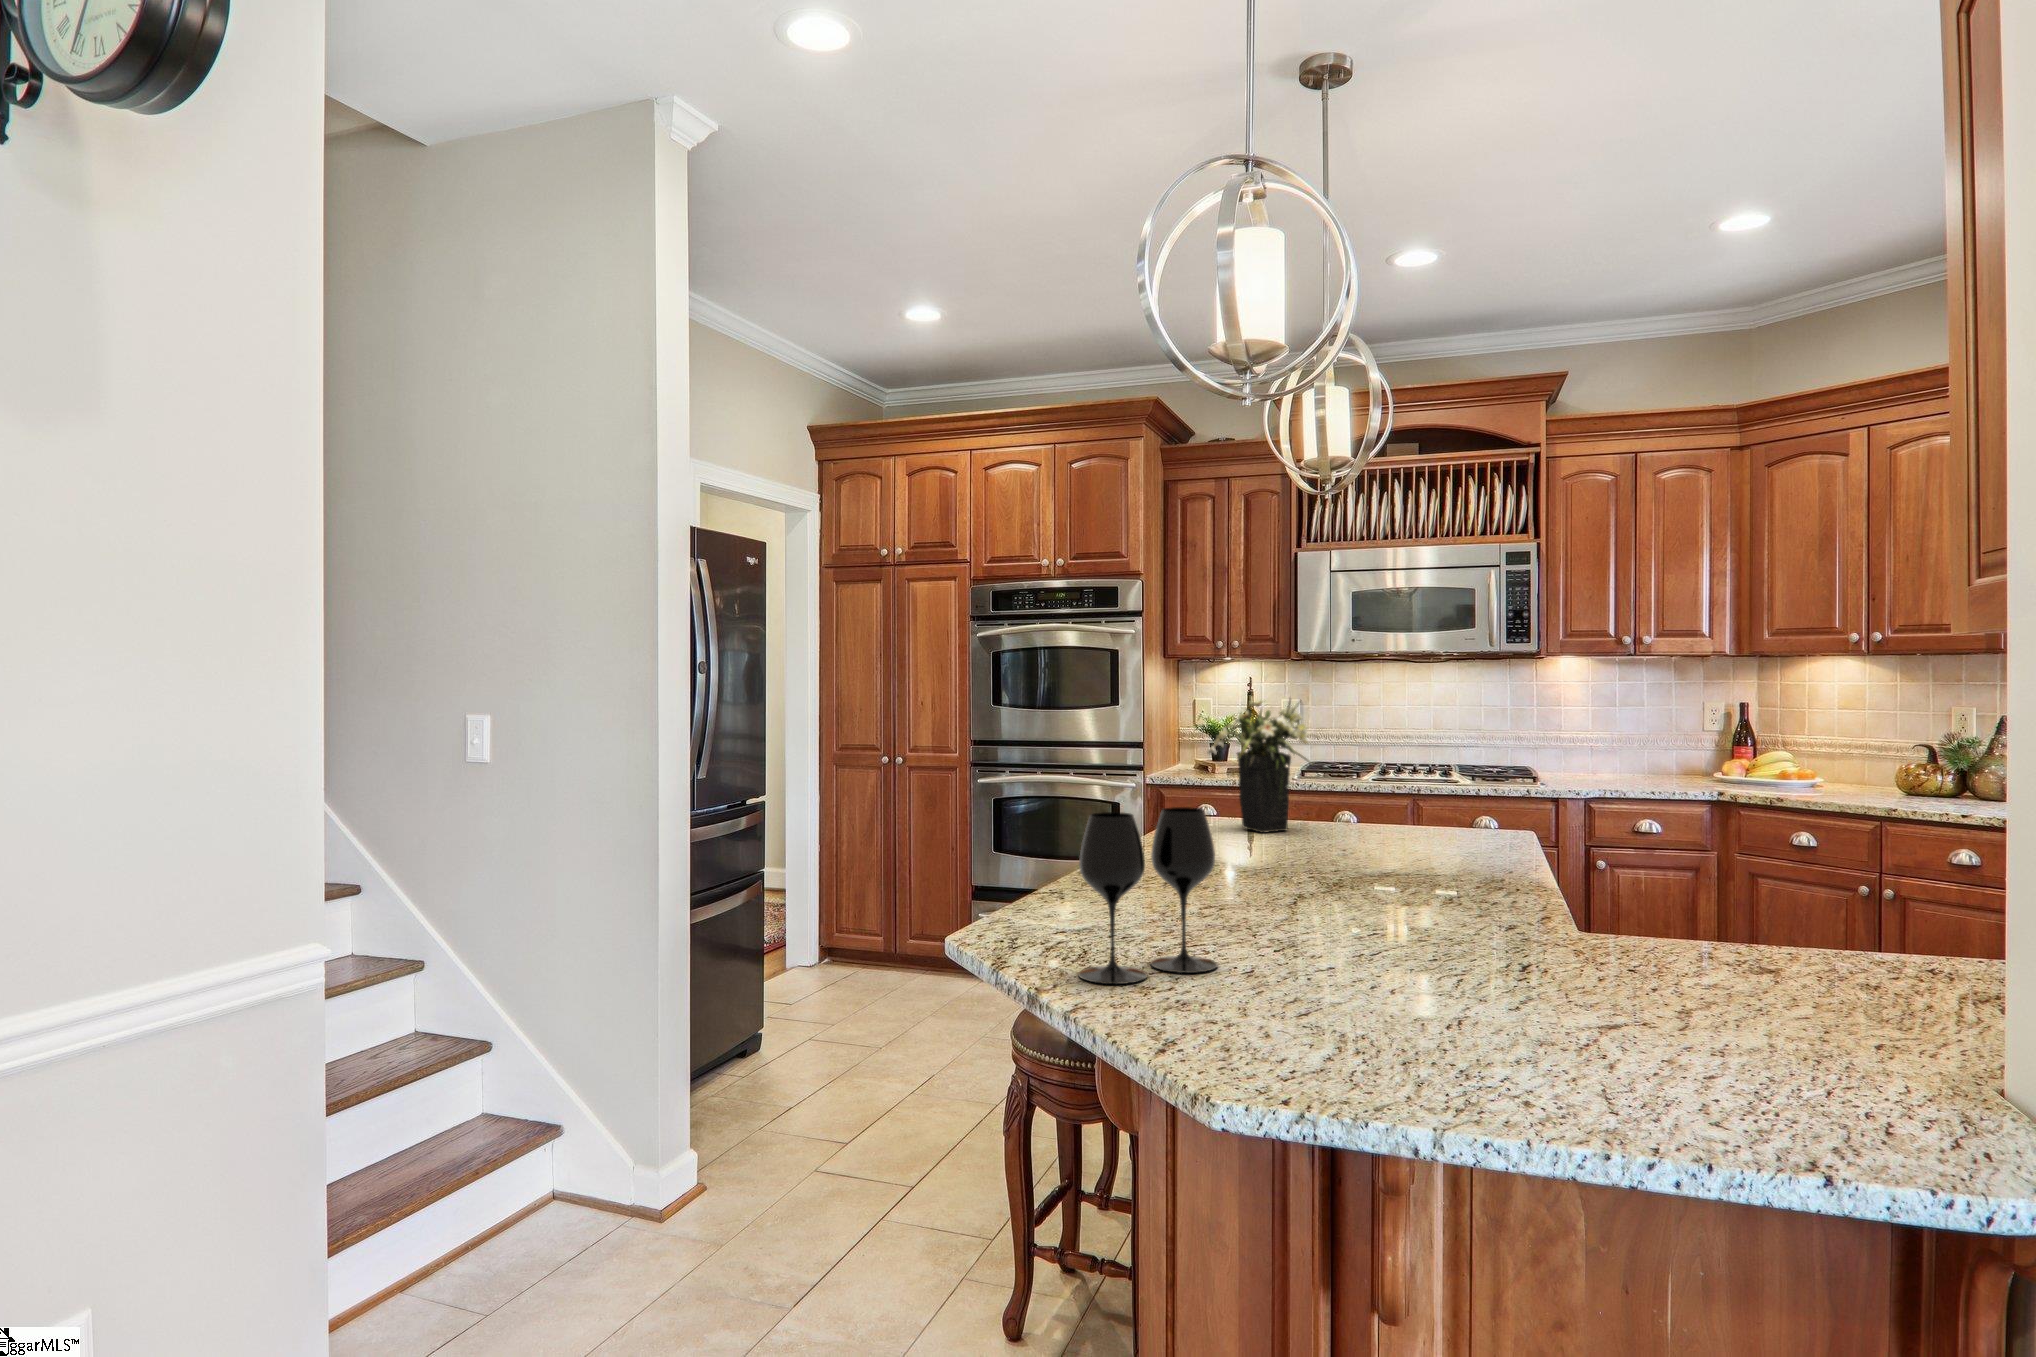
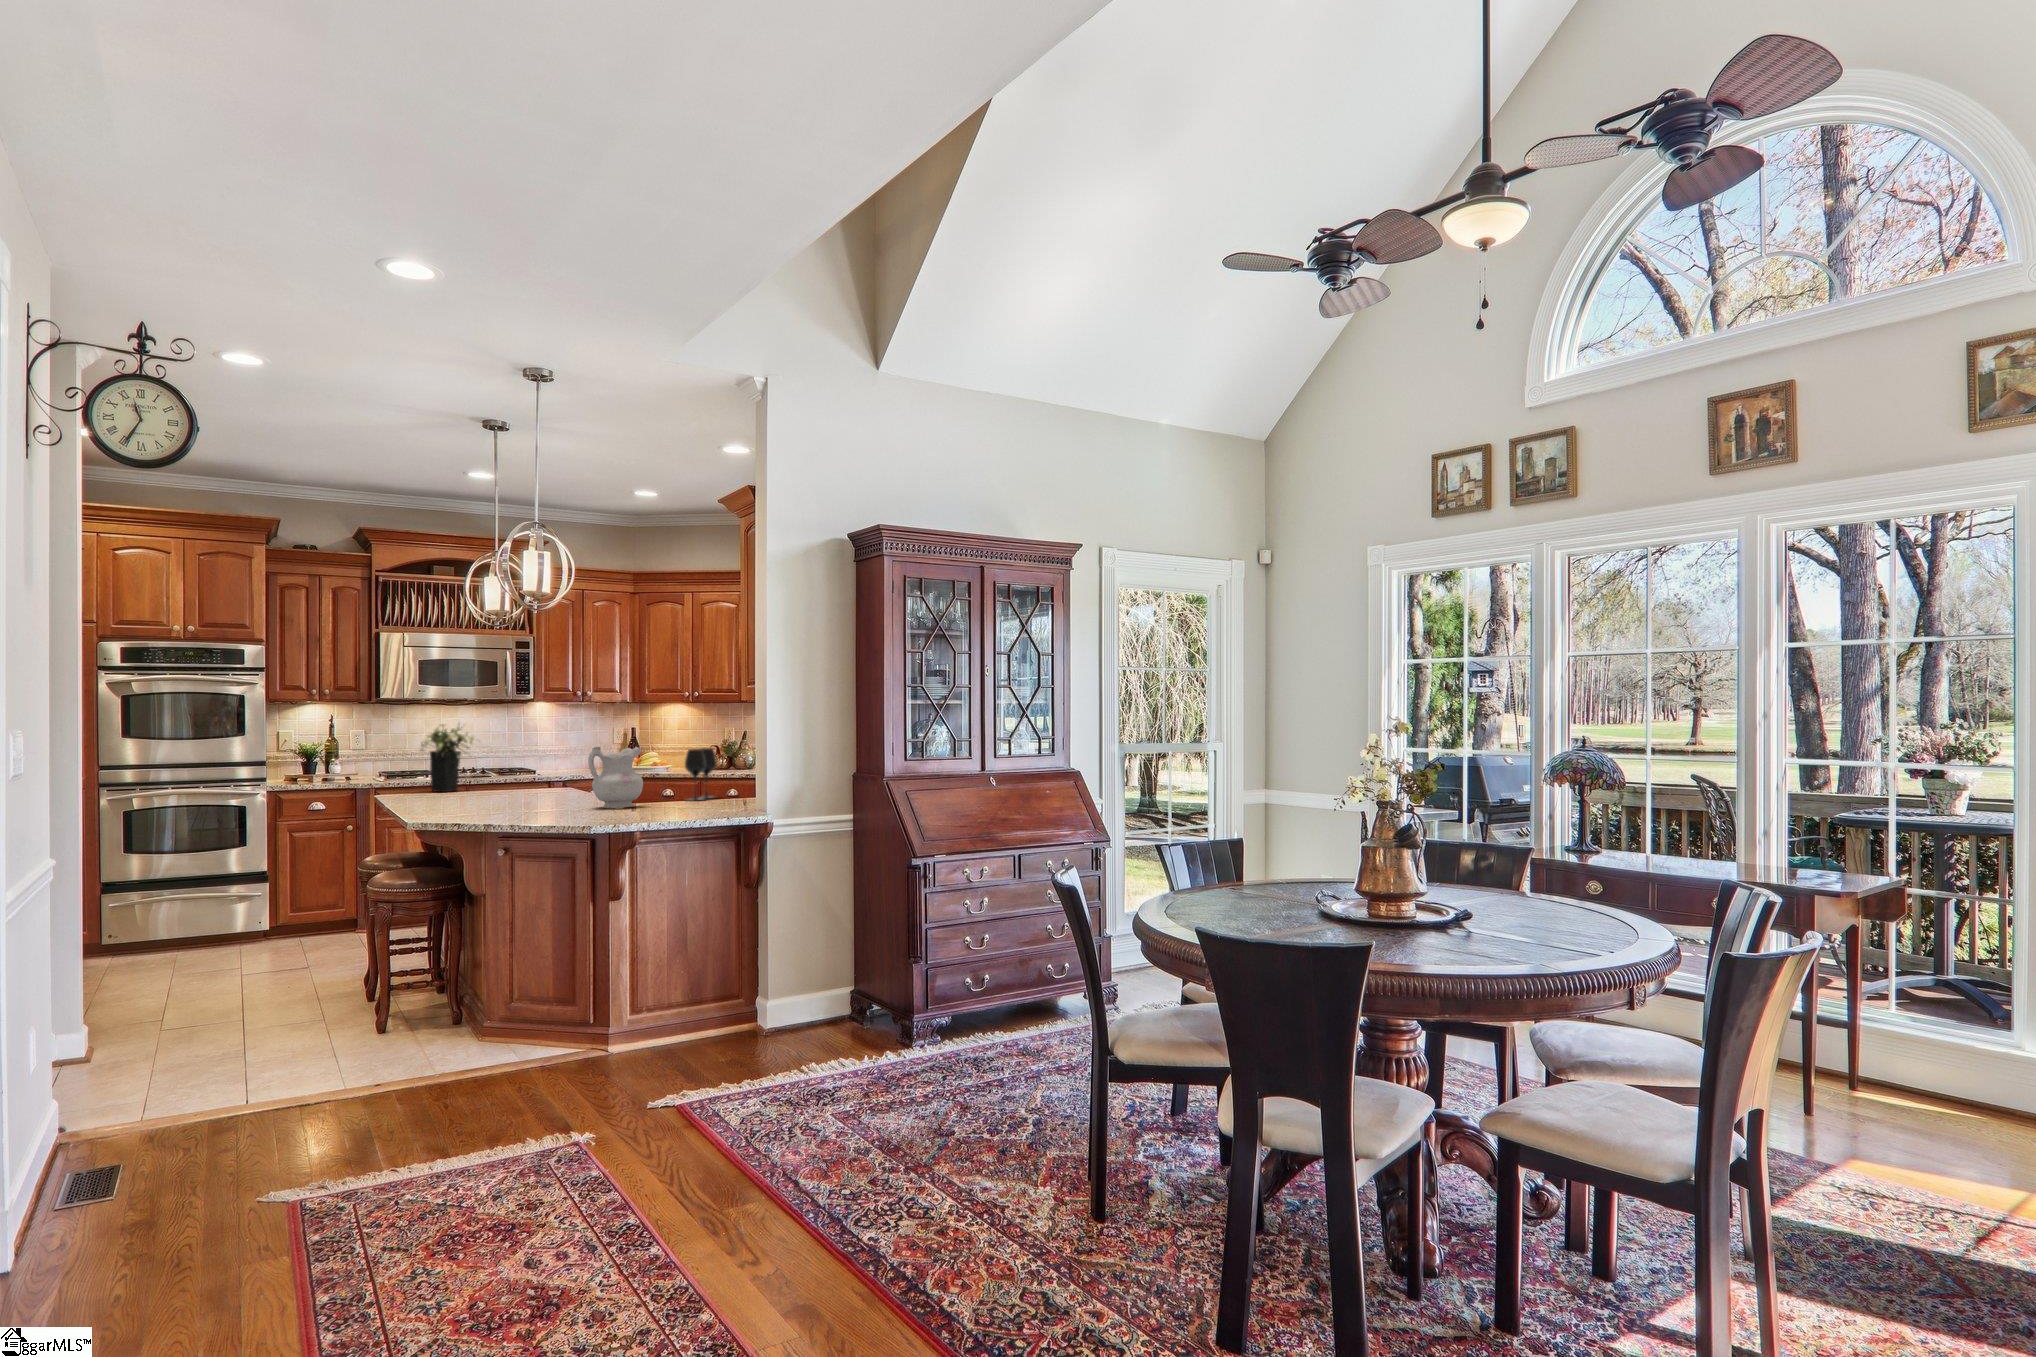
wine glass: present [1078,807,1218,984] -> present [685,748,717,801]
ceramic pitcher: none [1314,811,1509,1031] -> present [588,747,643,808]

